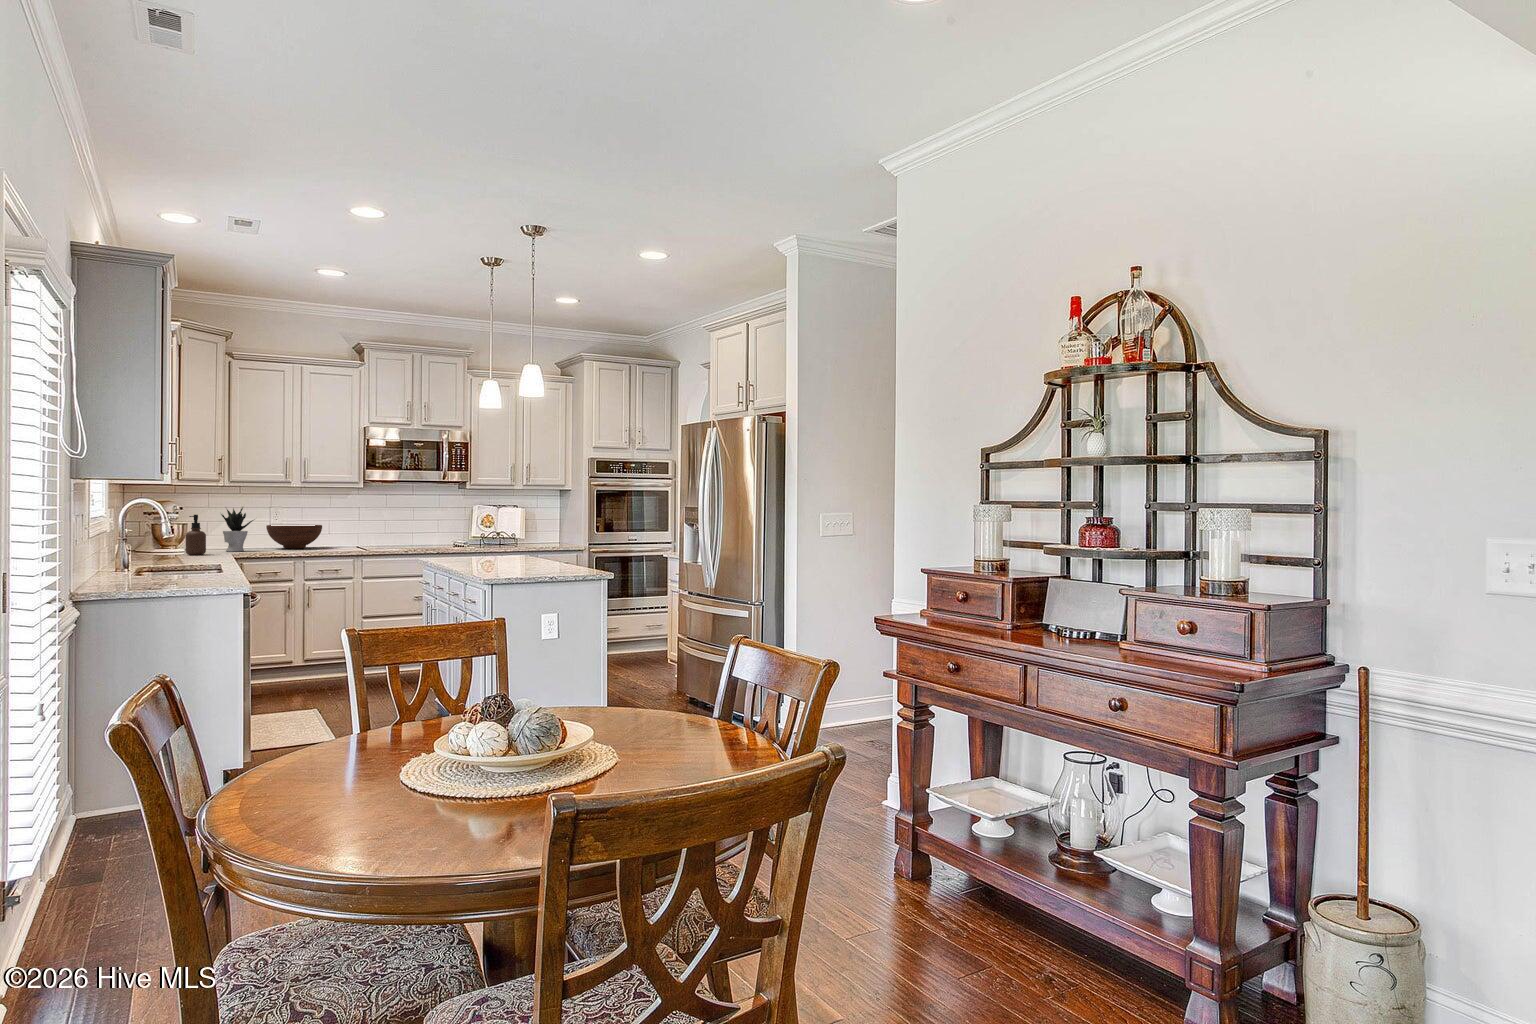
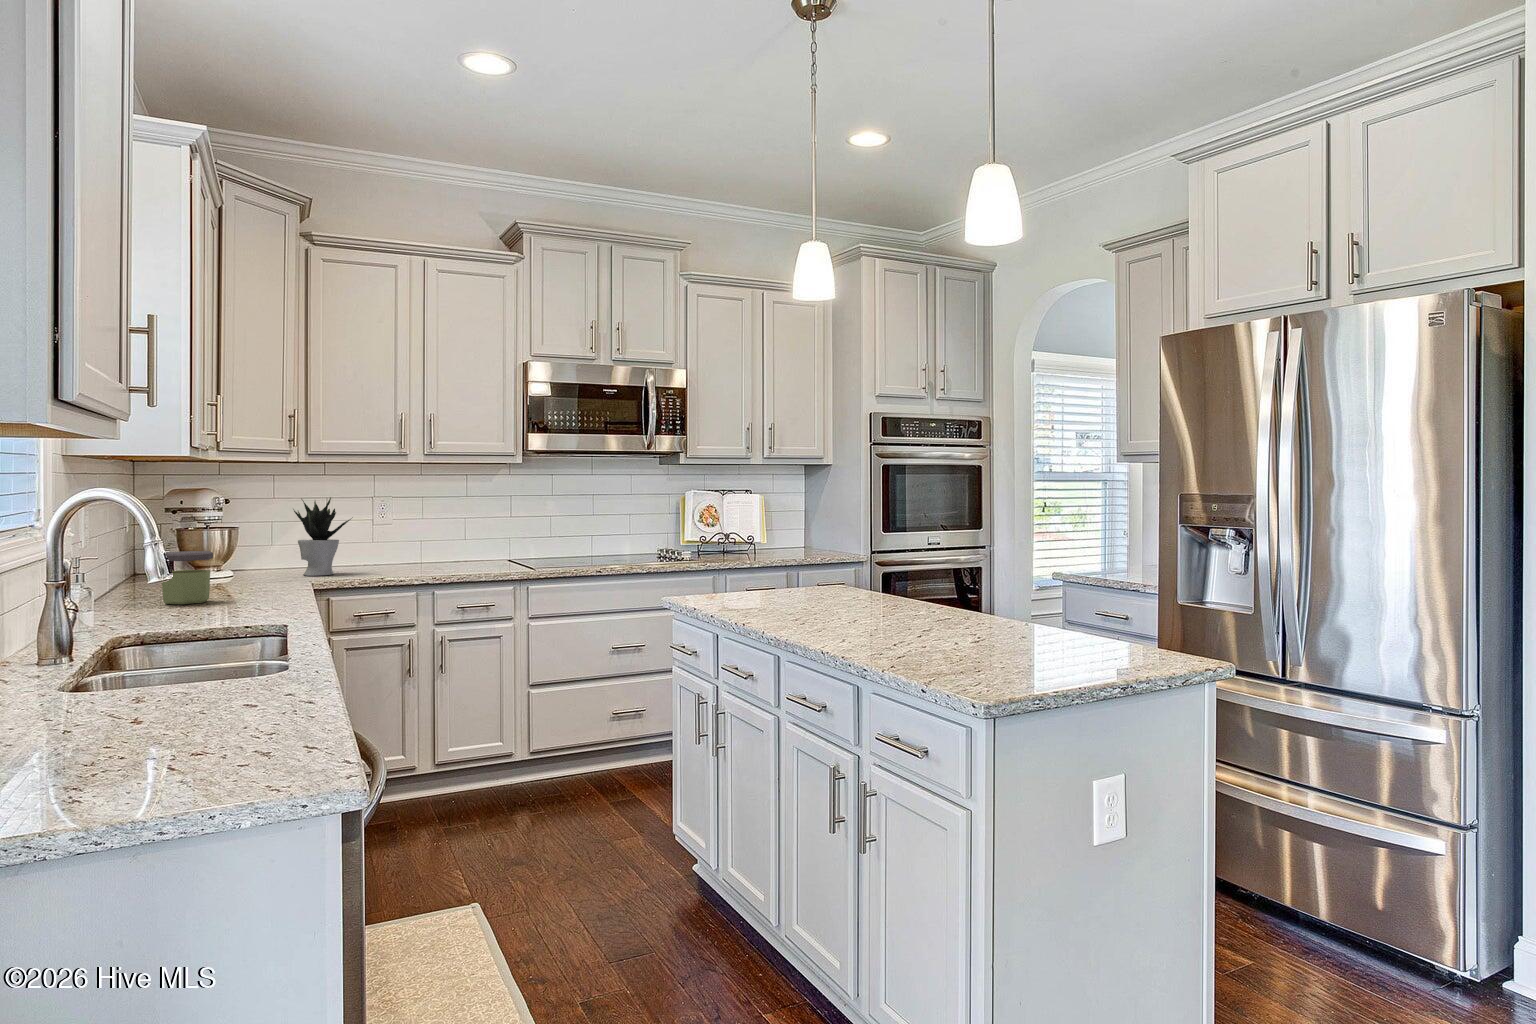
soap dispenser: present [186,515,206,555] -> none [231,513,267,586]
fruit bowl: present [266,525,322,549] -> none [369,526,458,567]
jar: none [151,533,180,560] -> present [162,551,213,604]

